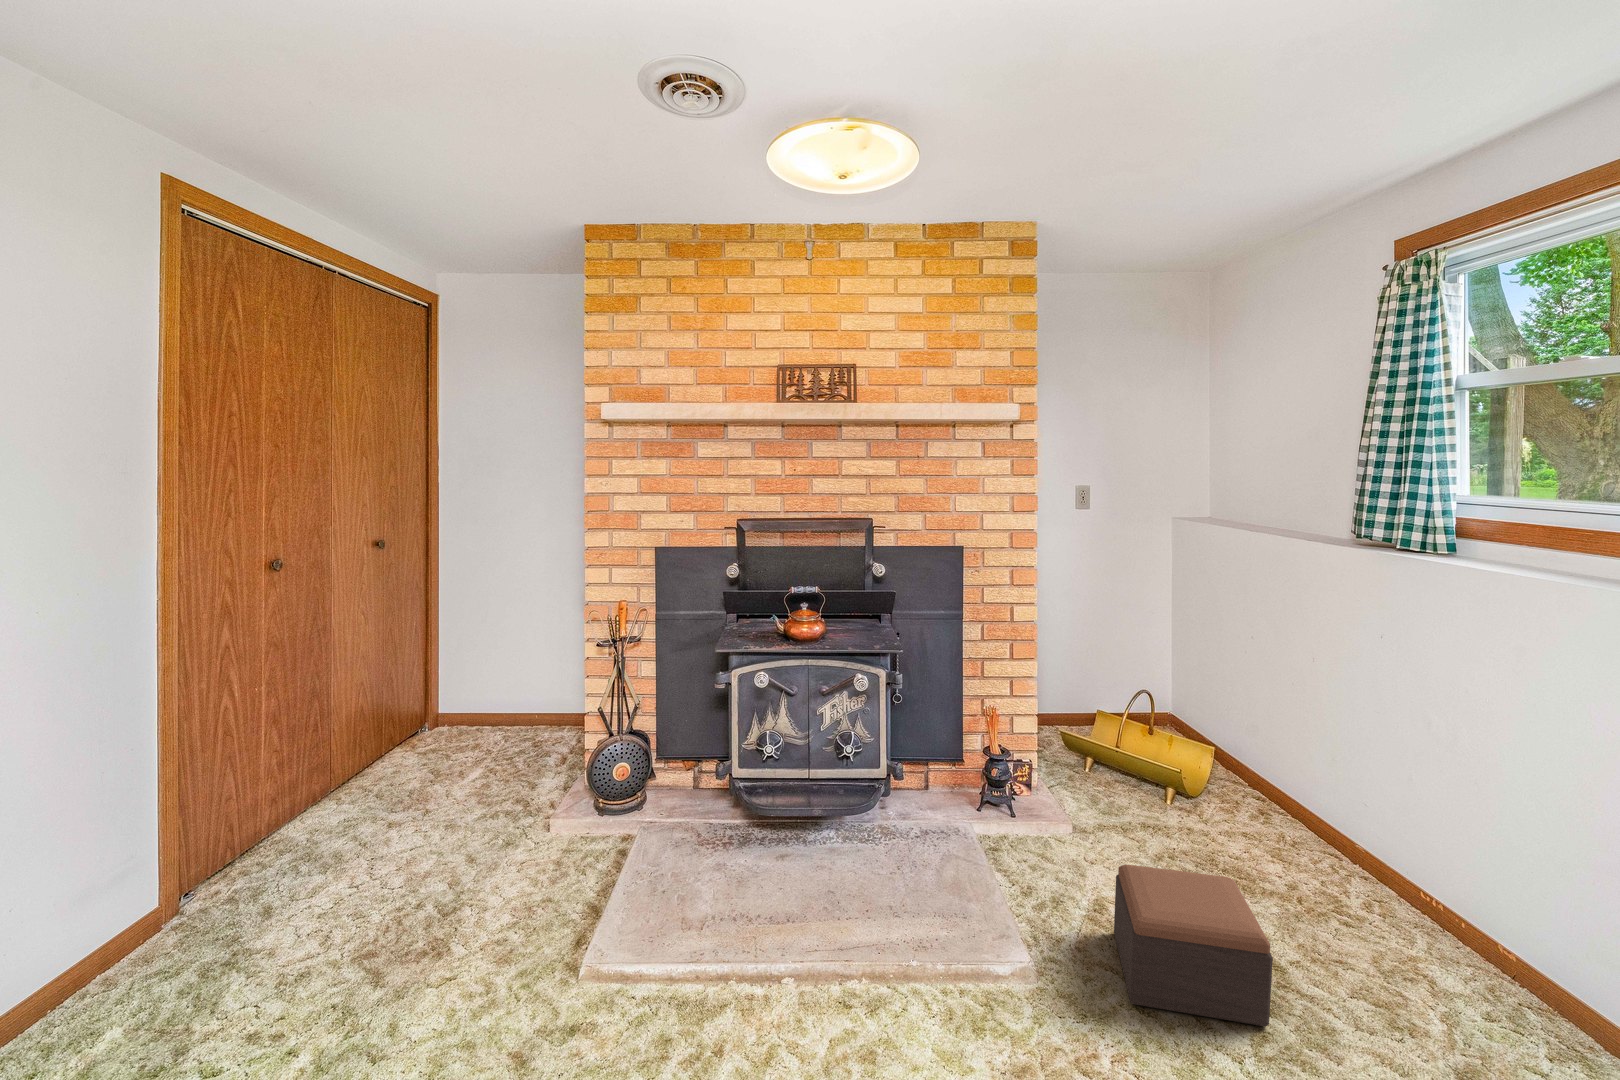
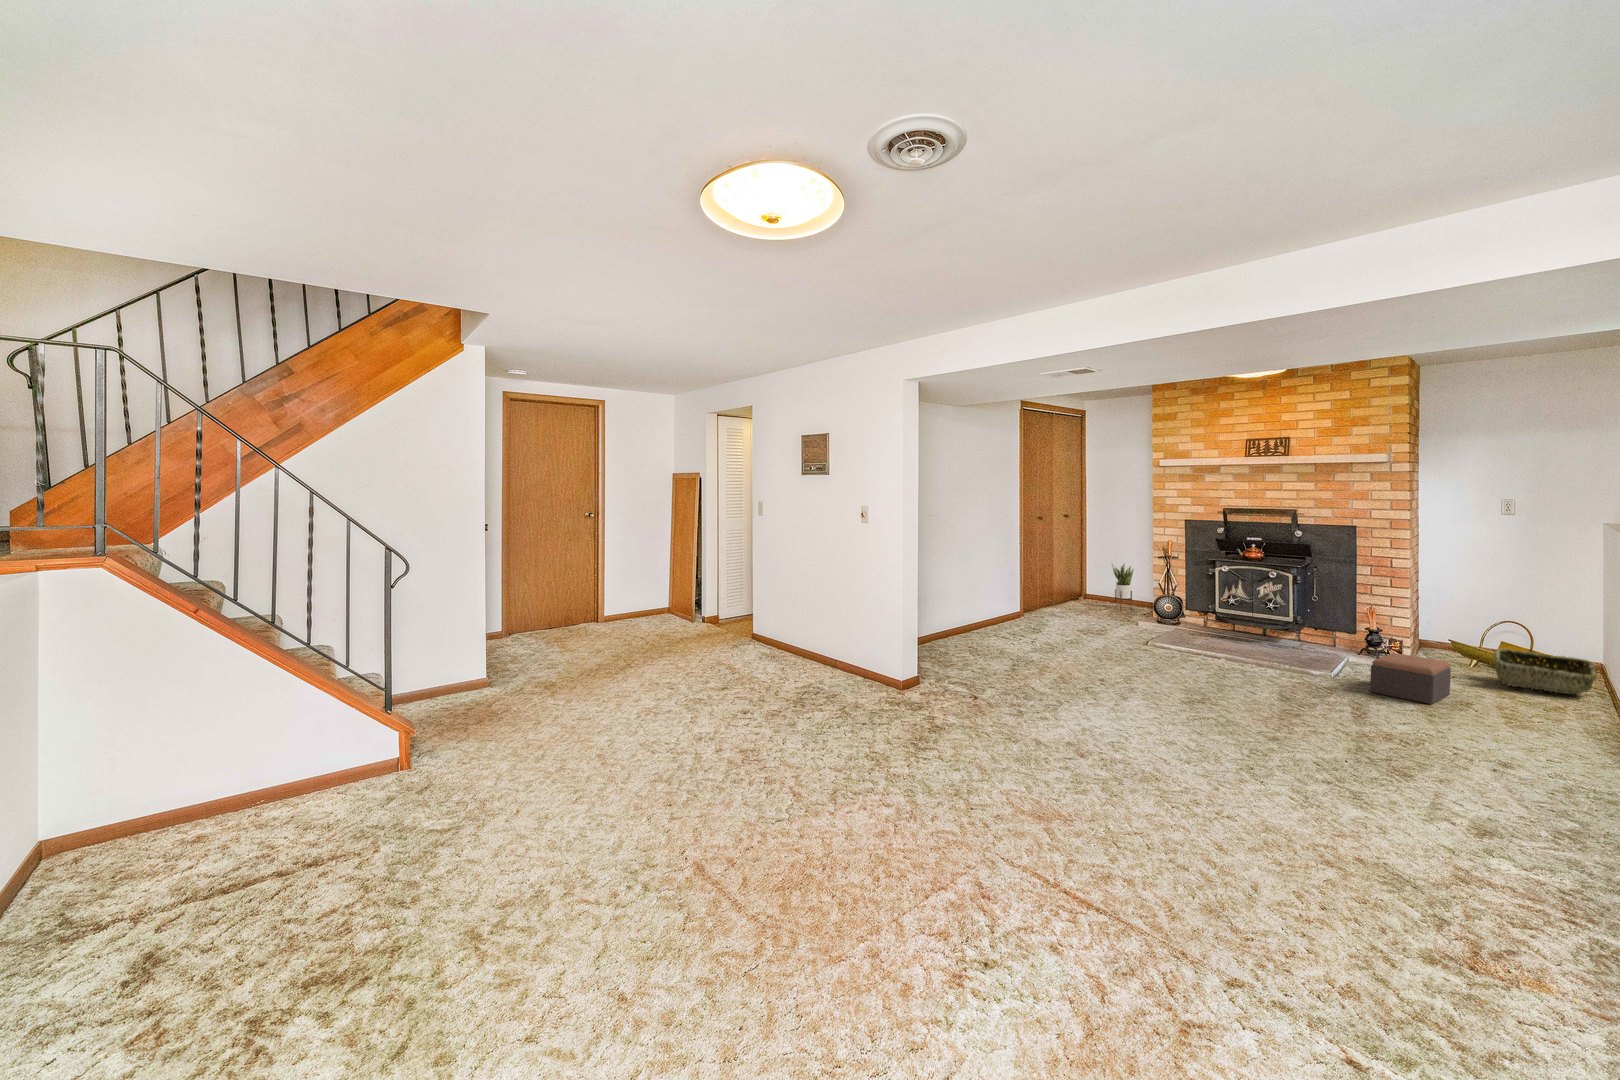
potted plant: none [504,634,552,741] -> present [1112,563,1134,609]
woven basket: none [1208,788,1379,876] -> present [1494,648,1597,694]

